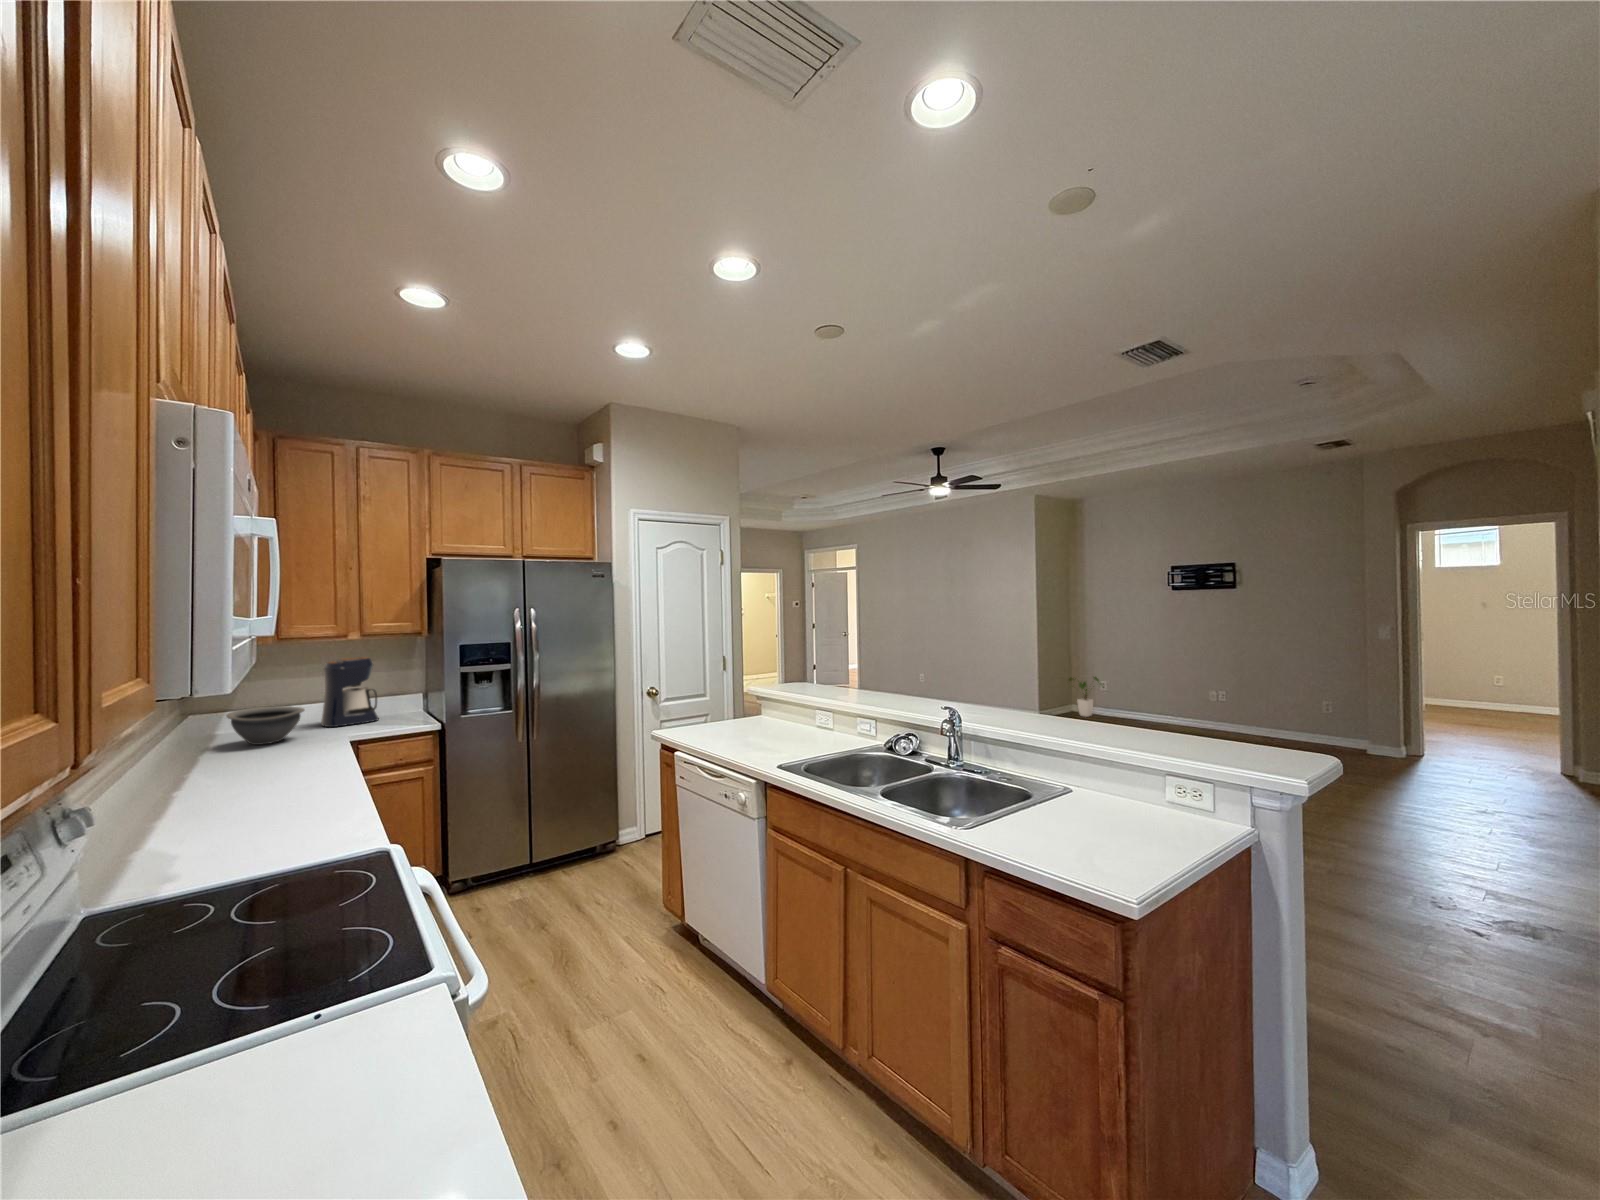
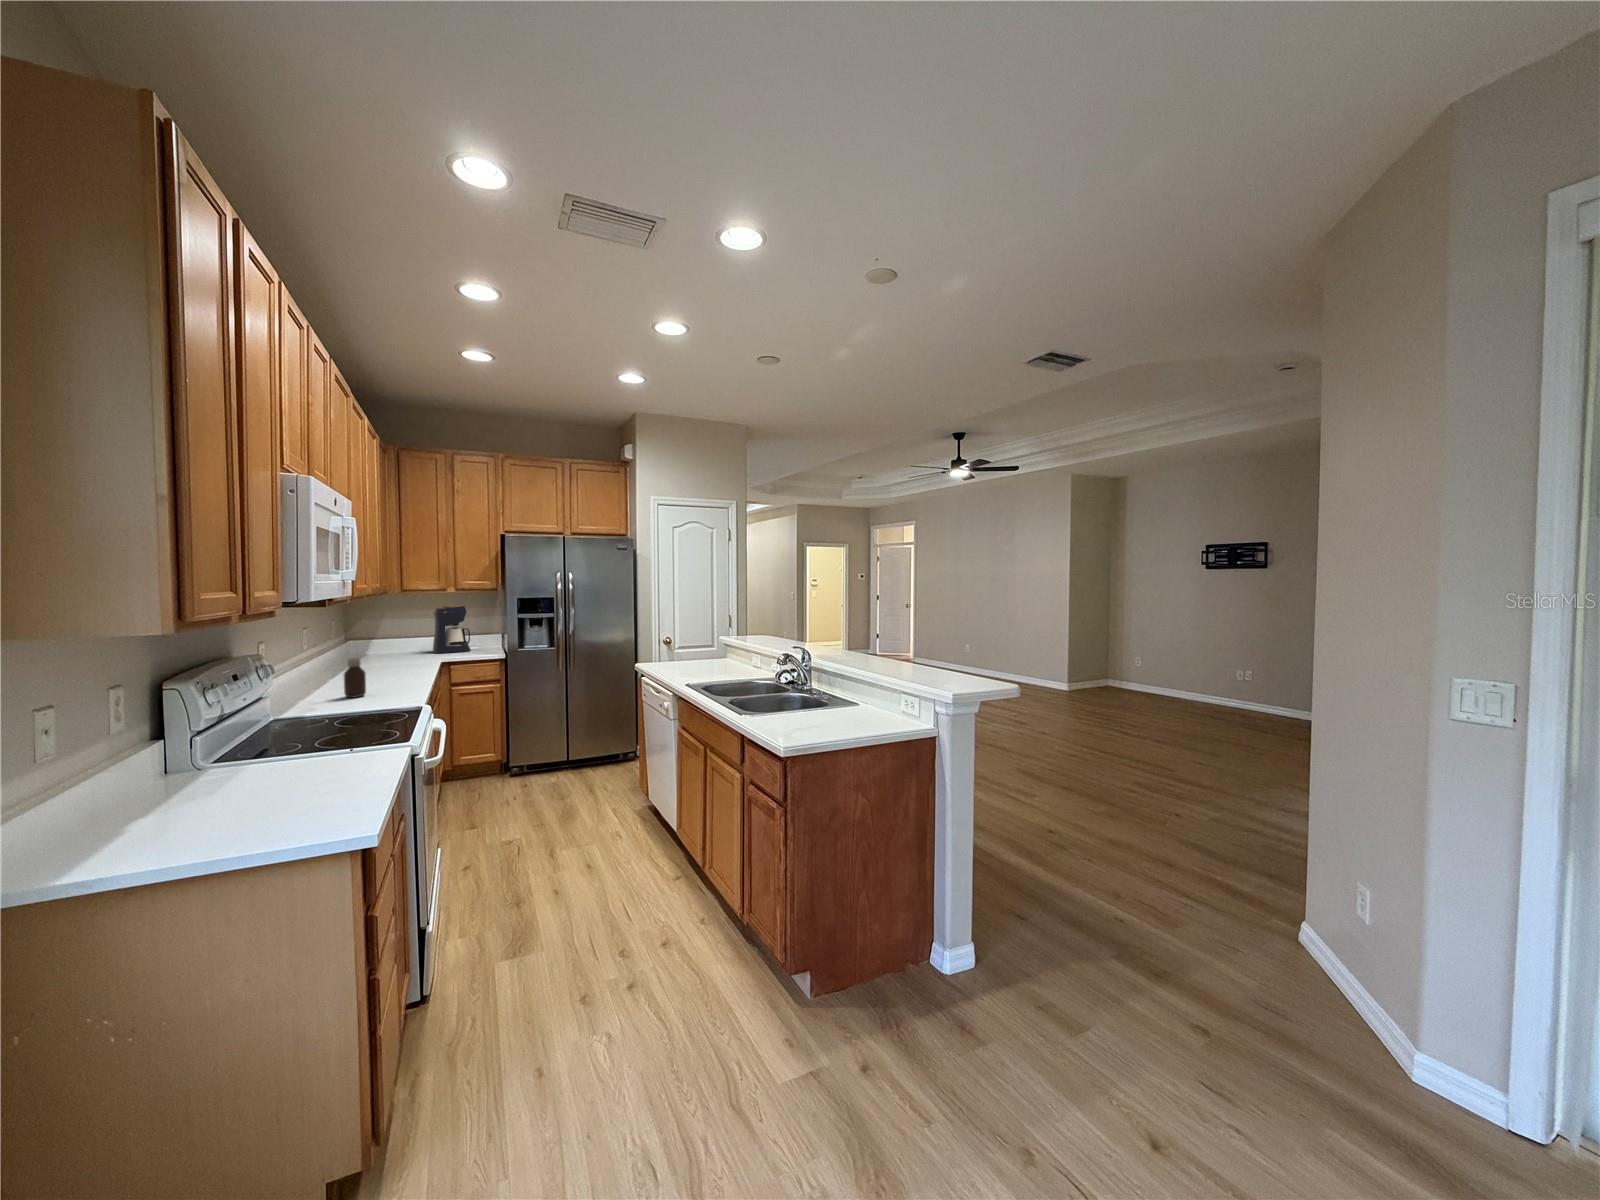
house plant: present [1069,677,1099,717] -> none [1101,650,1138,692]
bowl: present [226,706,305,745] -> none [369,636,418,660]
bottle: none [225,763,266,834] -> present [343,658,366,698]

